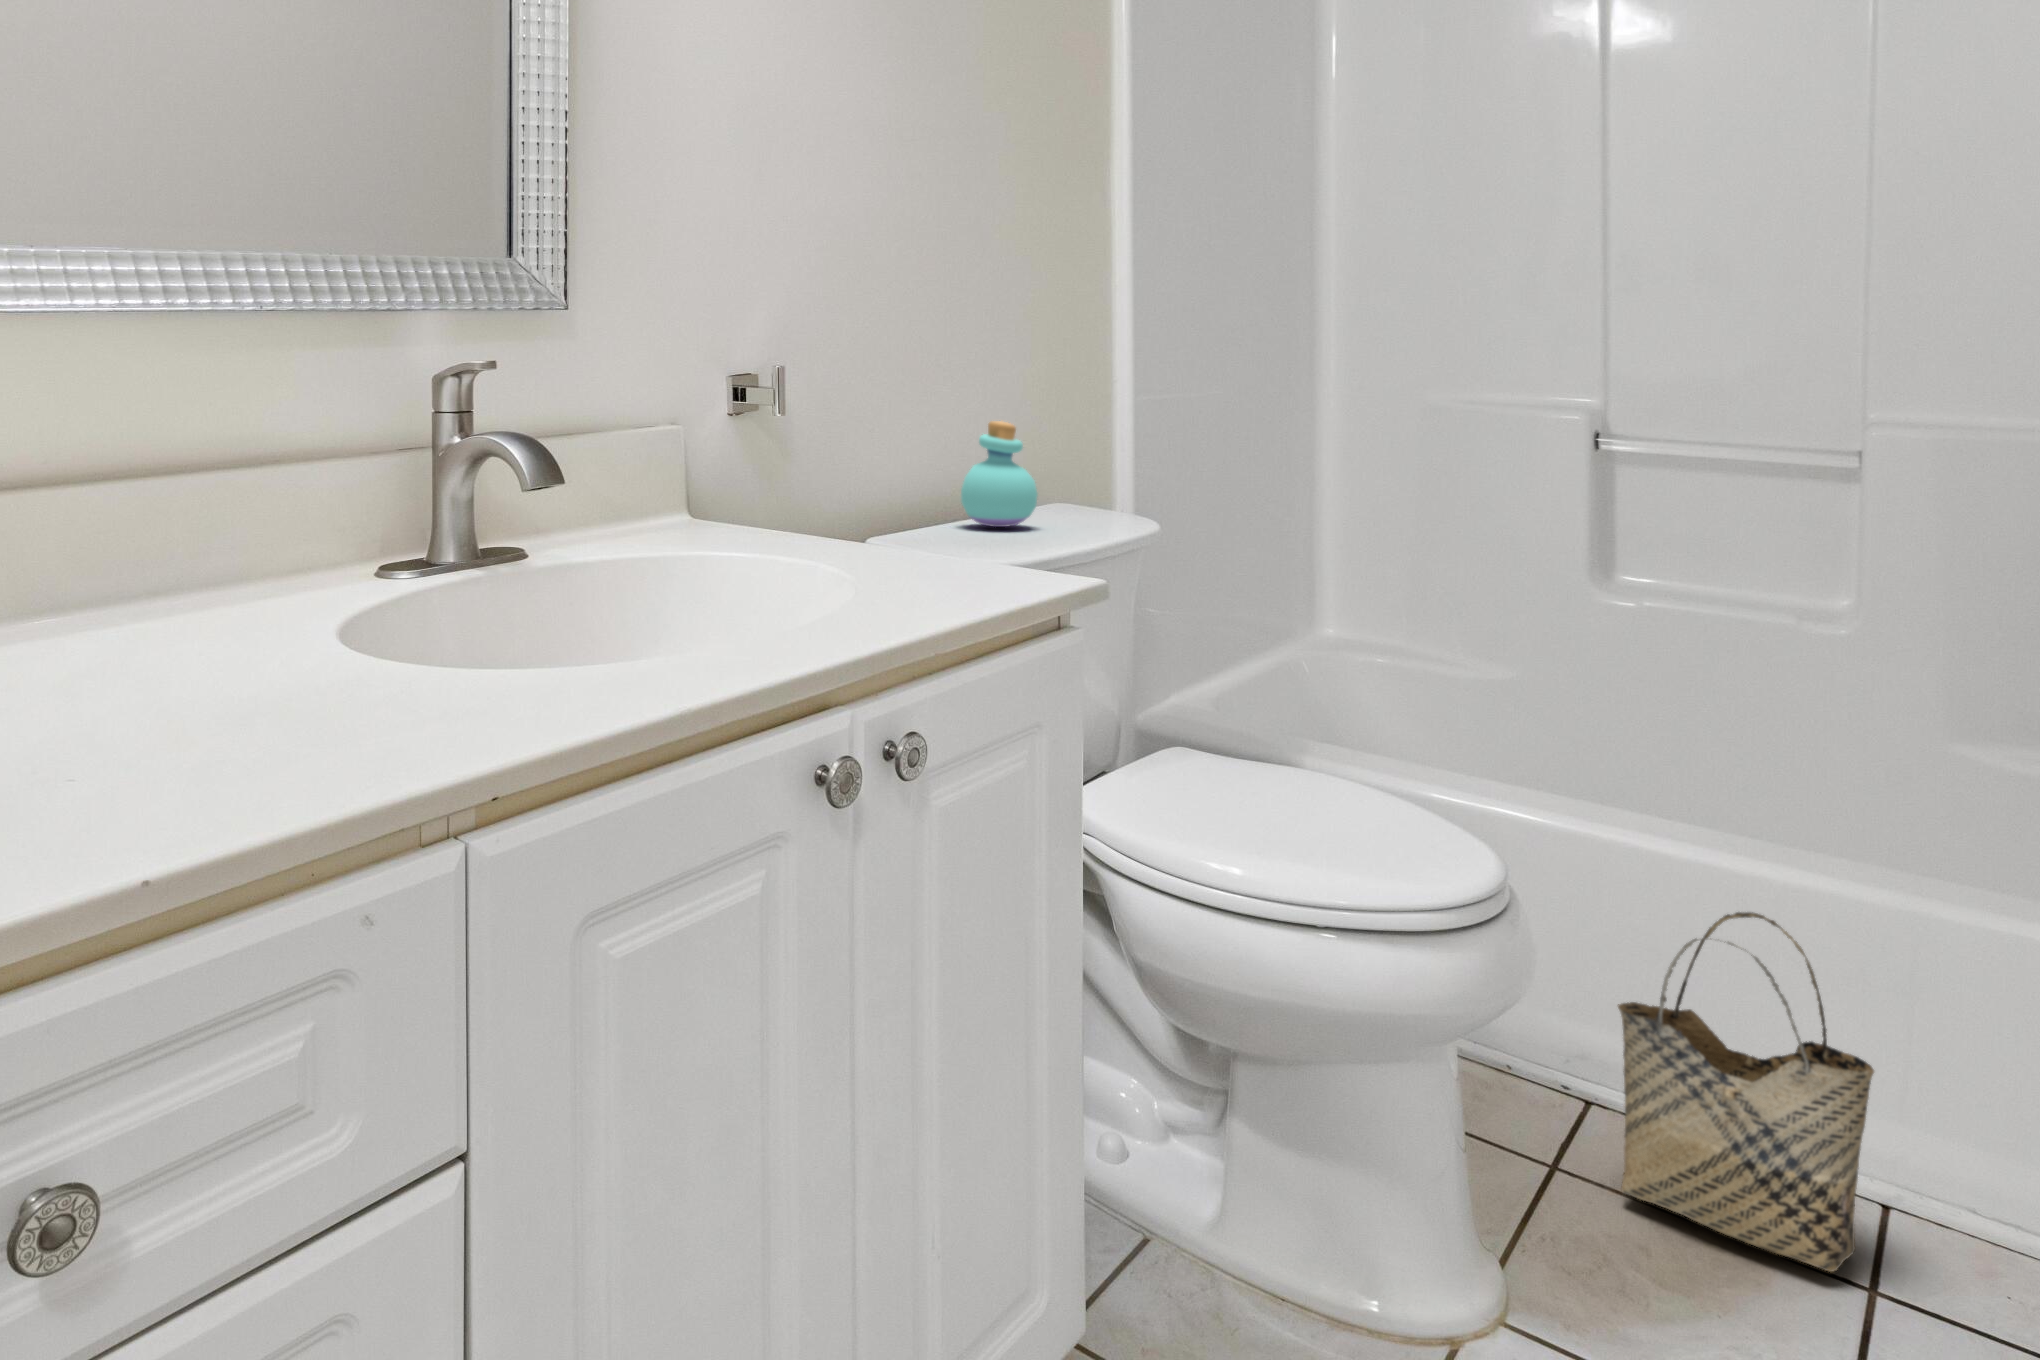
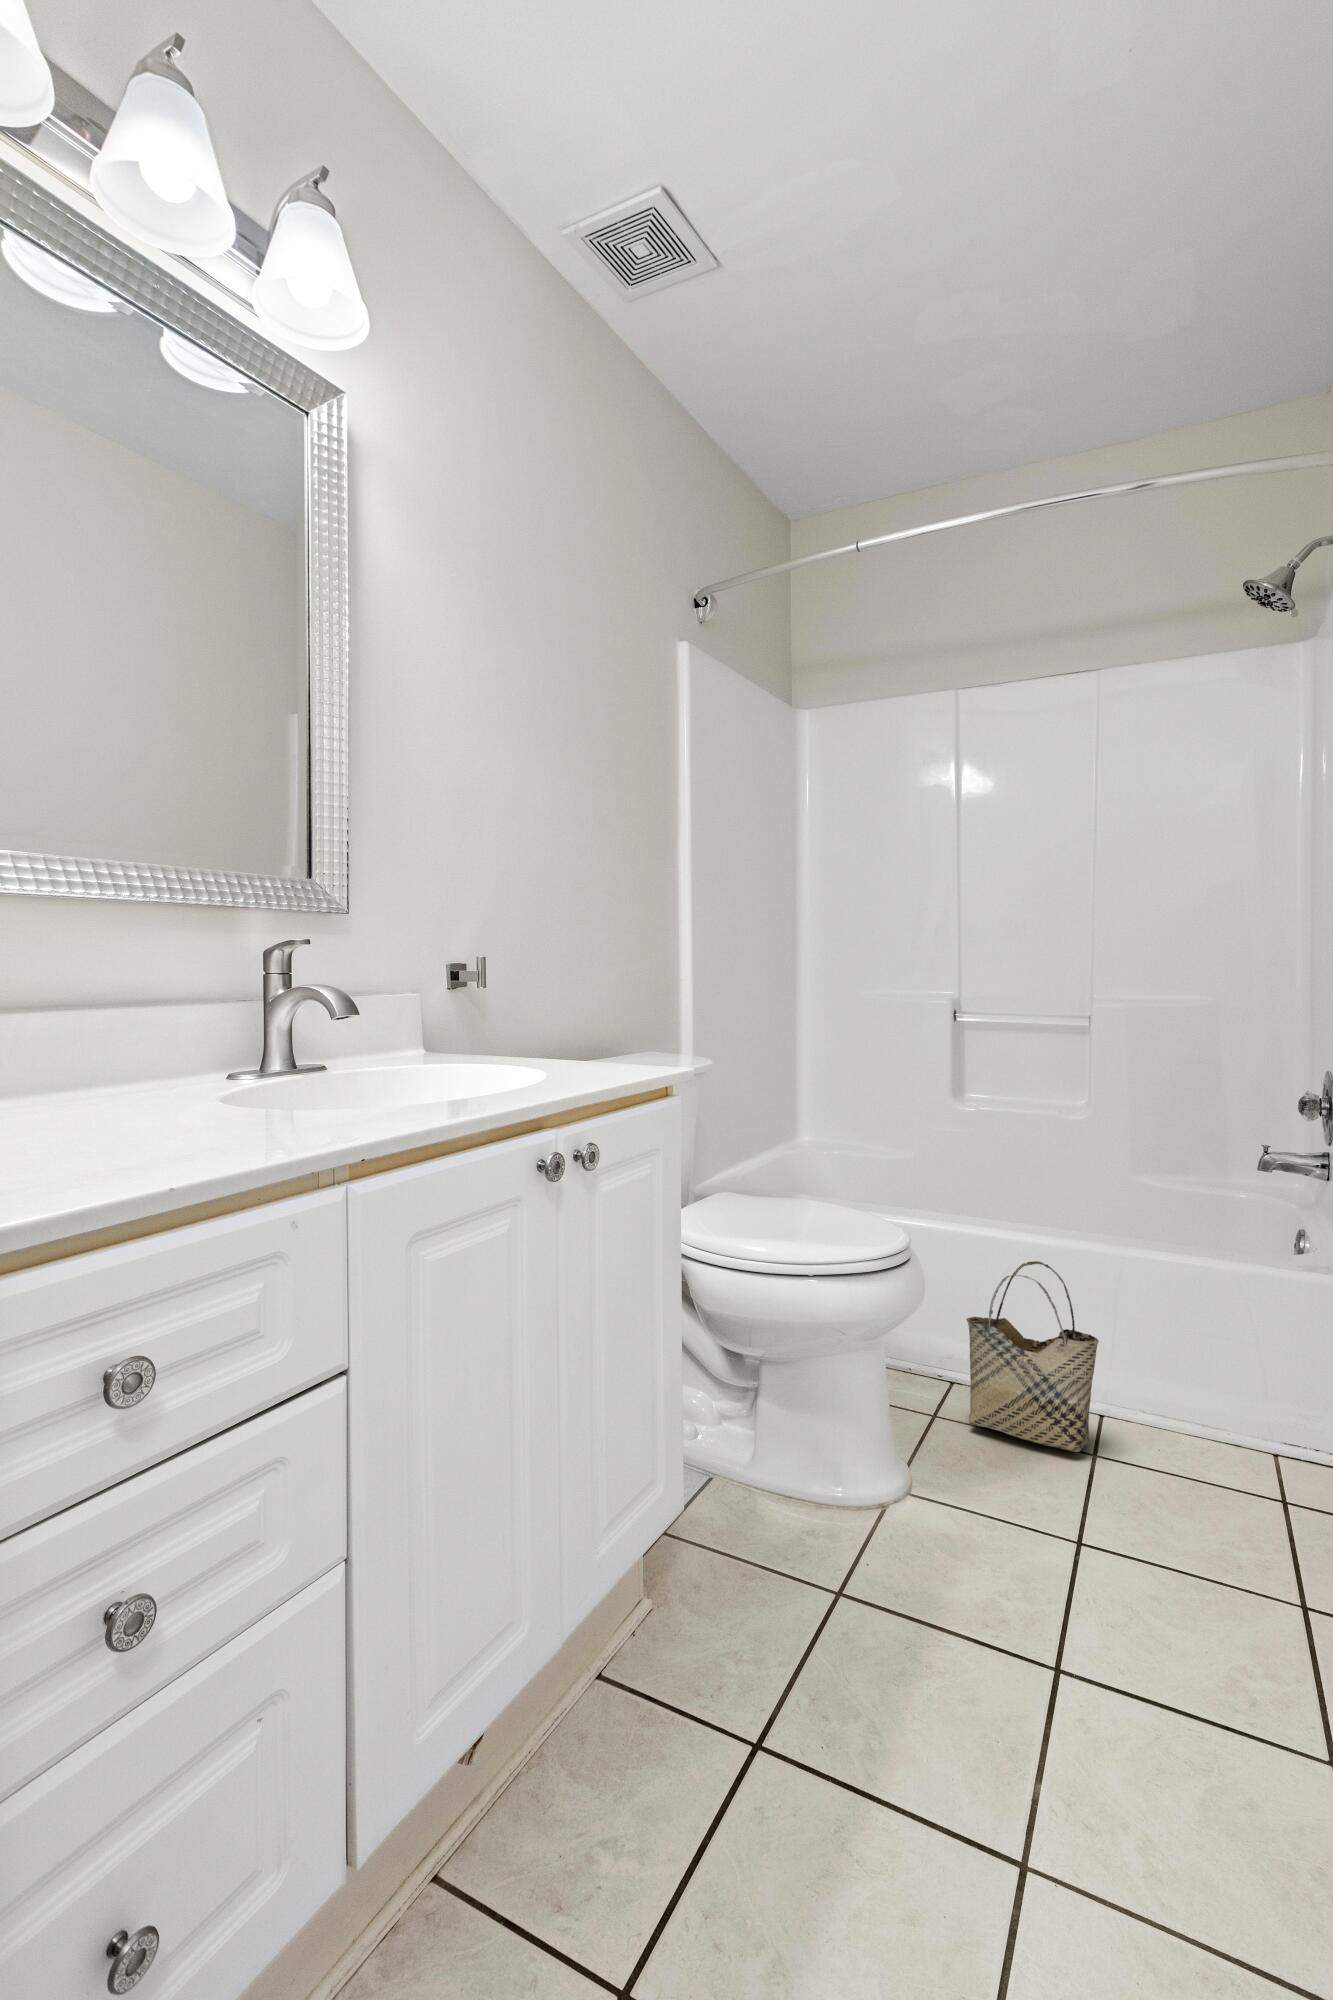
perfume bottle: present [961,421,1037,527] -> none [593,988,640,1053]

